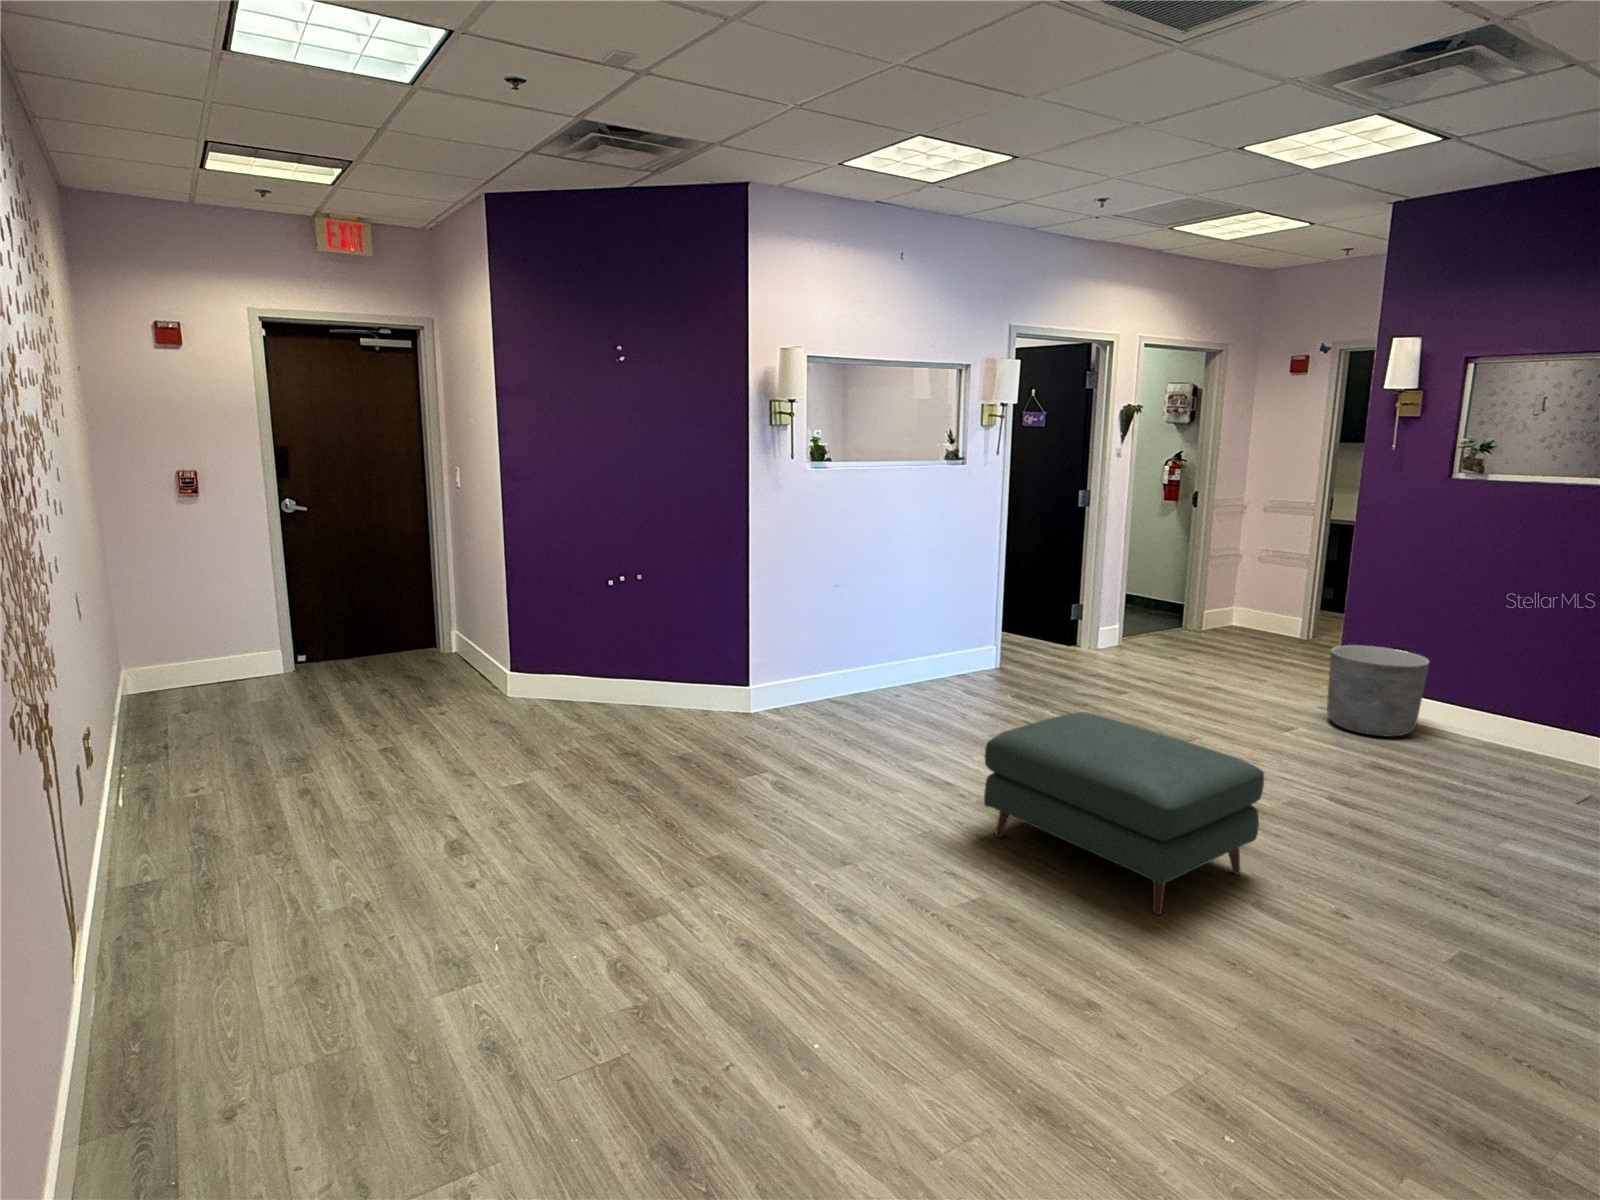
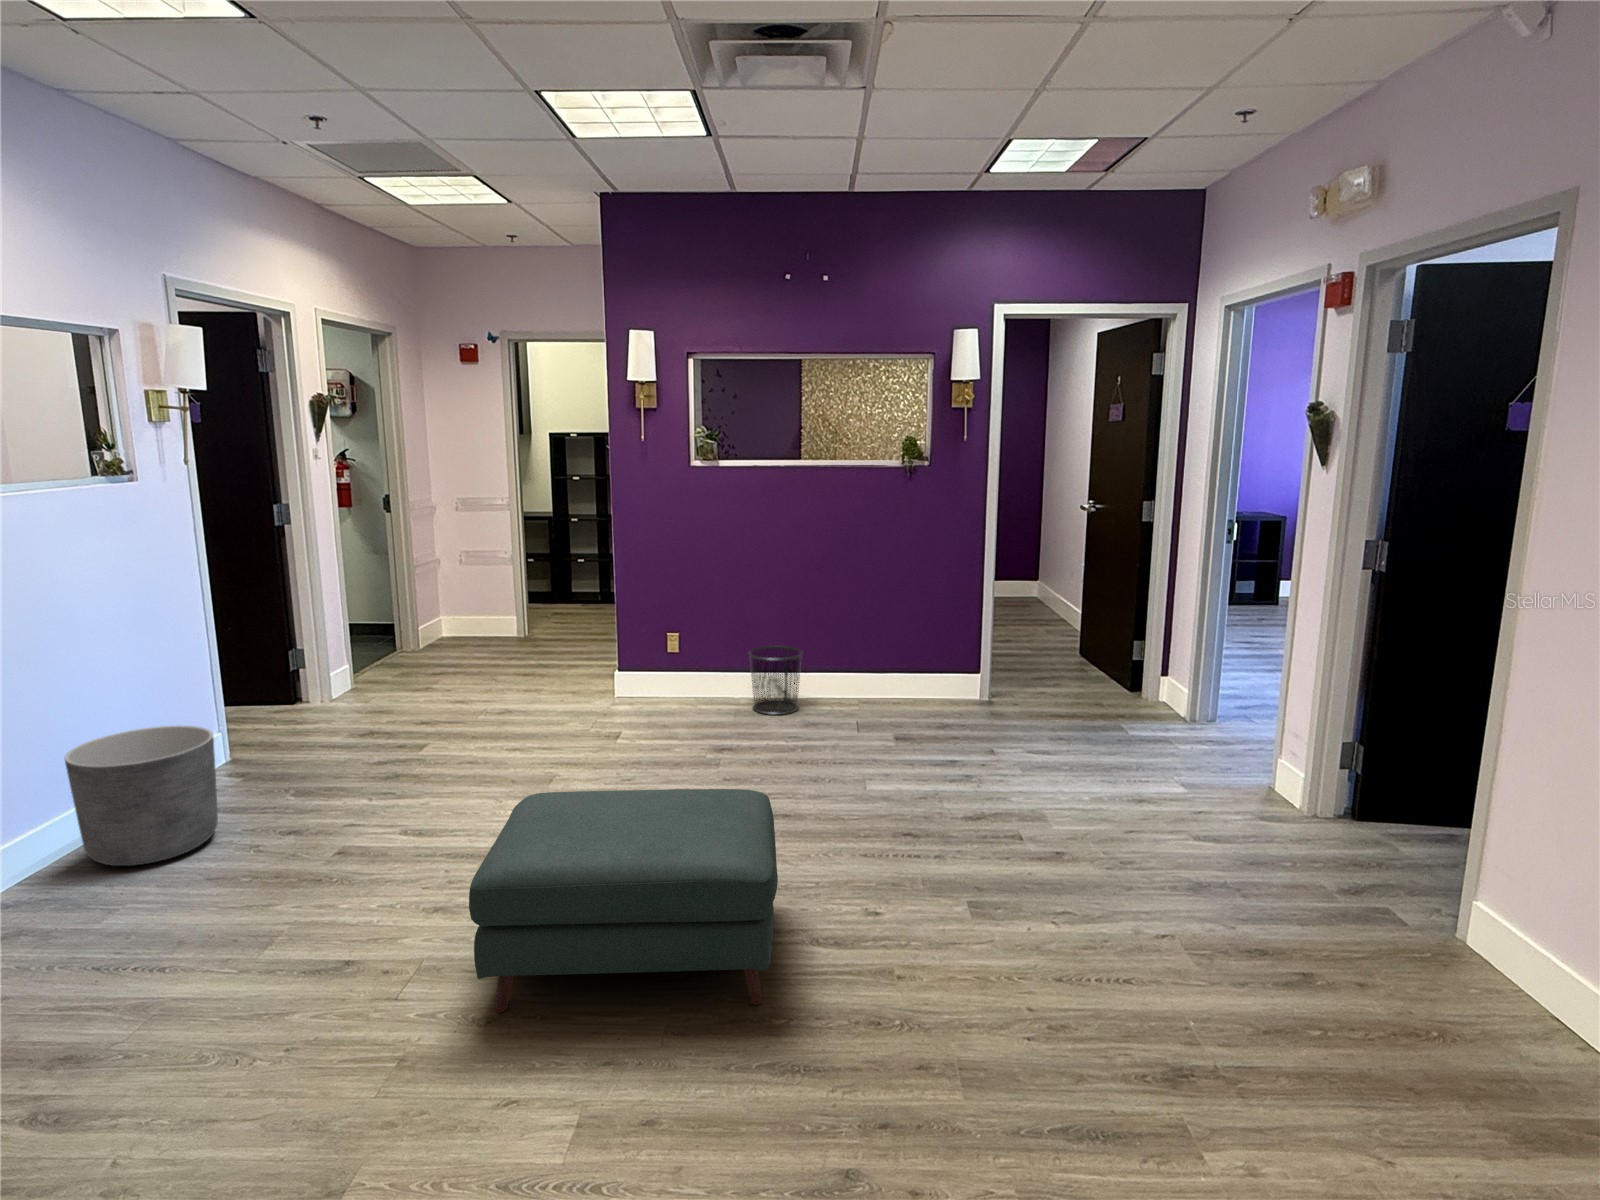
planter: present [1327,645,1429,736] -> present [65,726,218,866]
waste bin: none [1473,687,1556,769] -> present [749,646,803,715]

